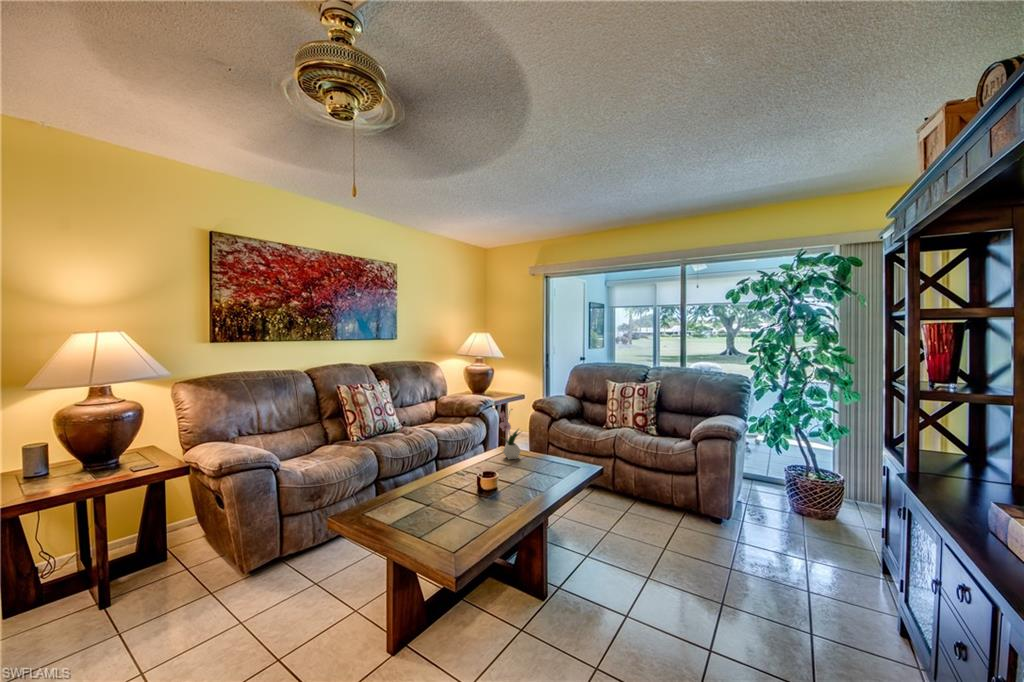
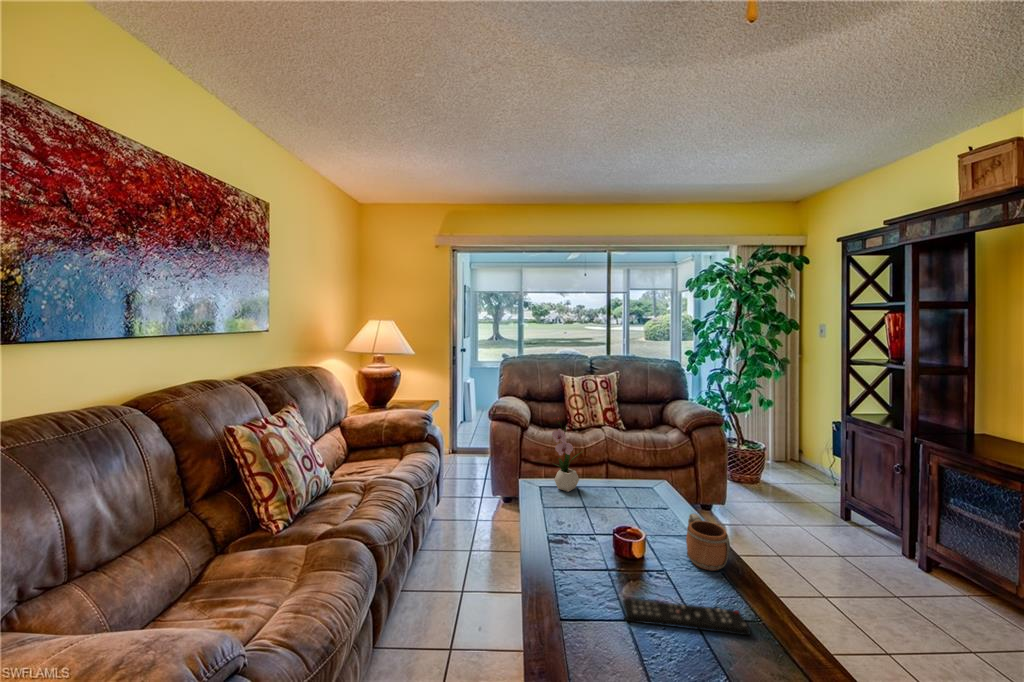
mug: none [498,475,530,512] -> present [686,513,730,570]
remote control: none [412,503,473,537] -> present [623,598,750,635]

